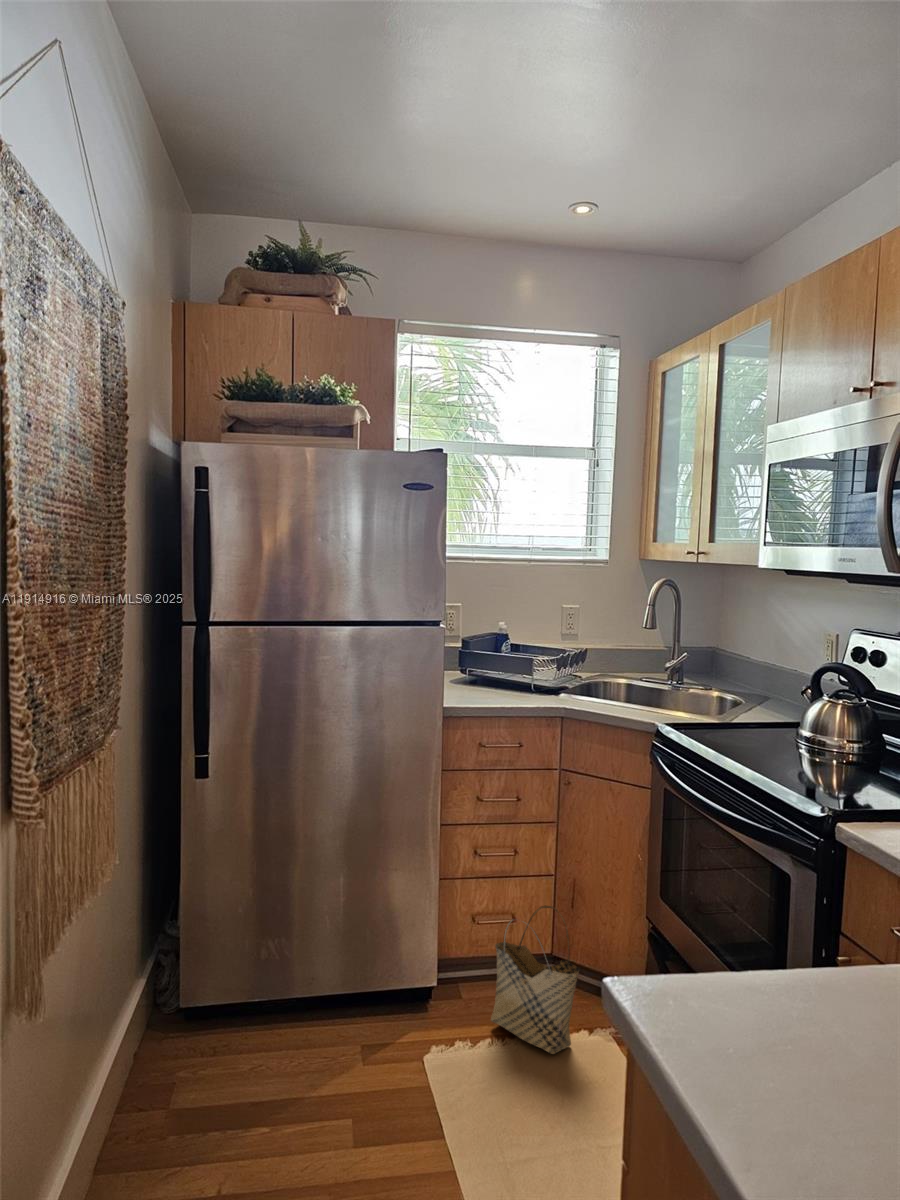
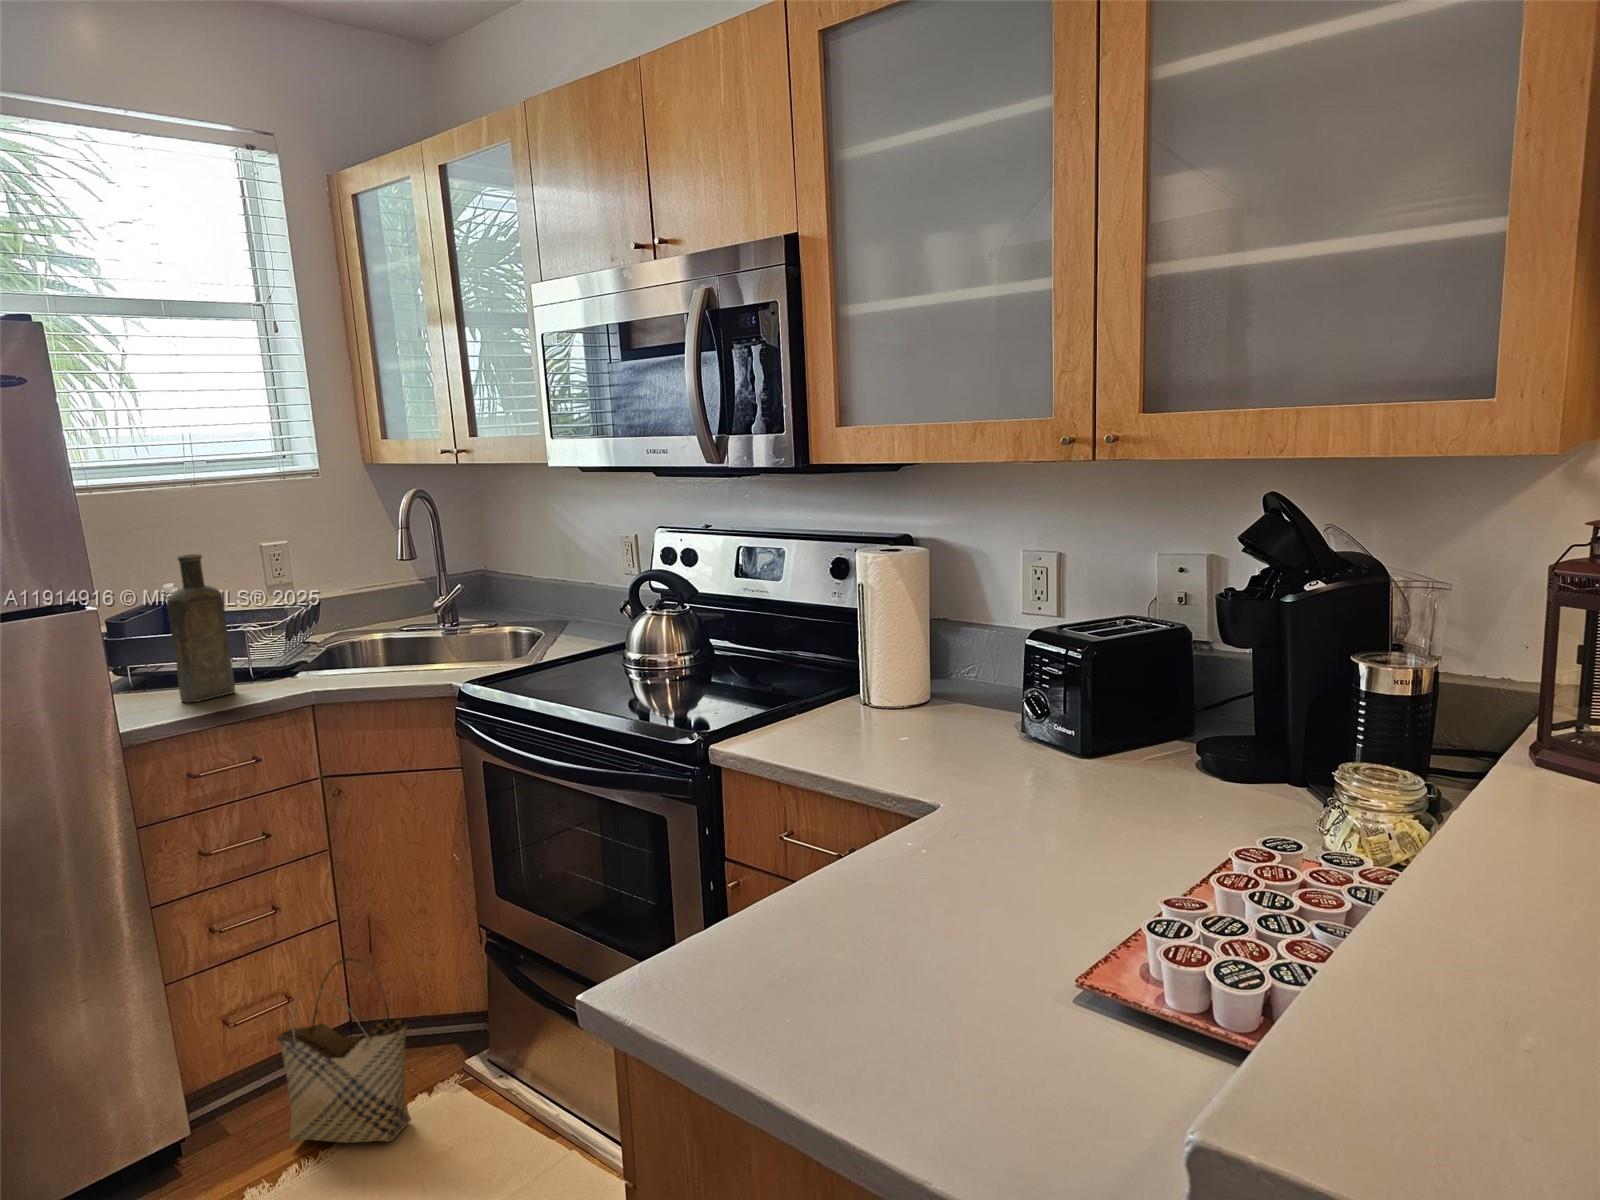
bottle: none [475,602,519,700] -> present [167,554,235,703]

